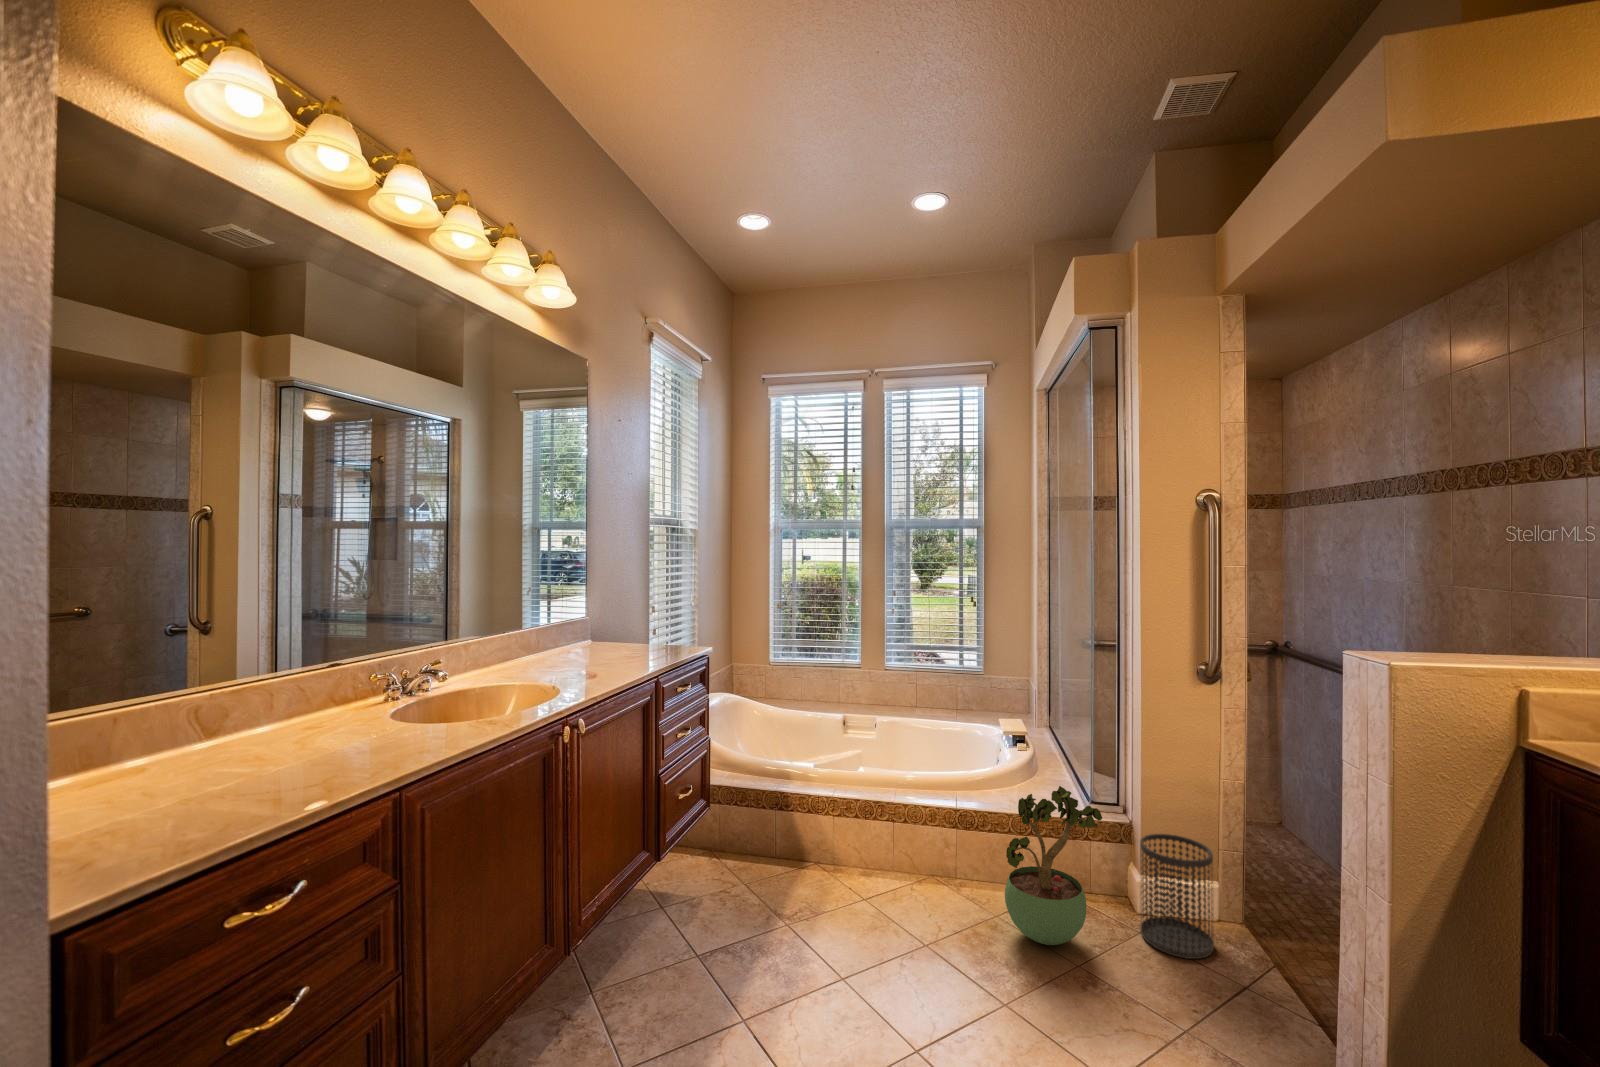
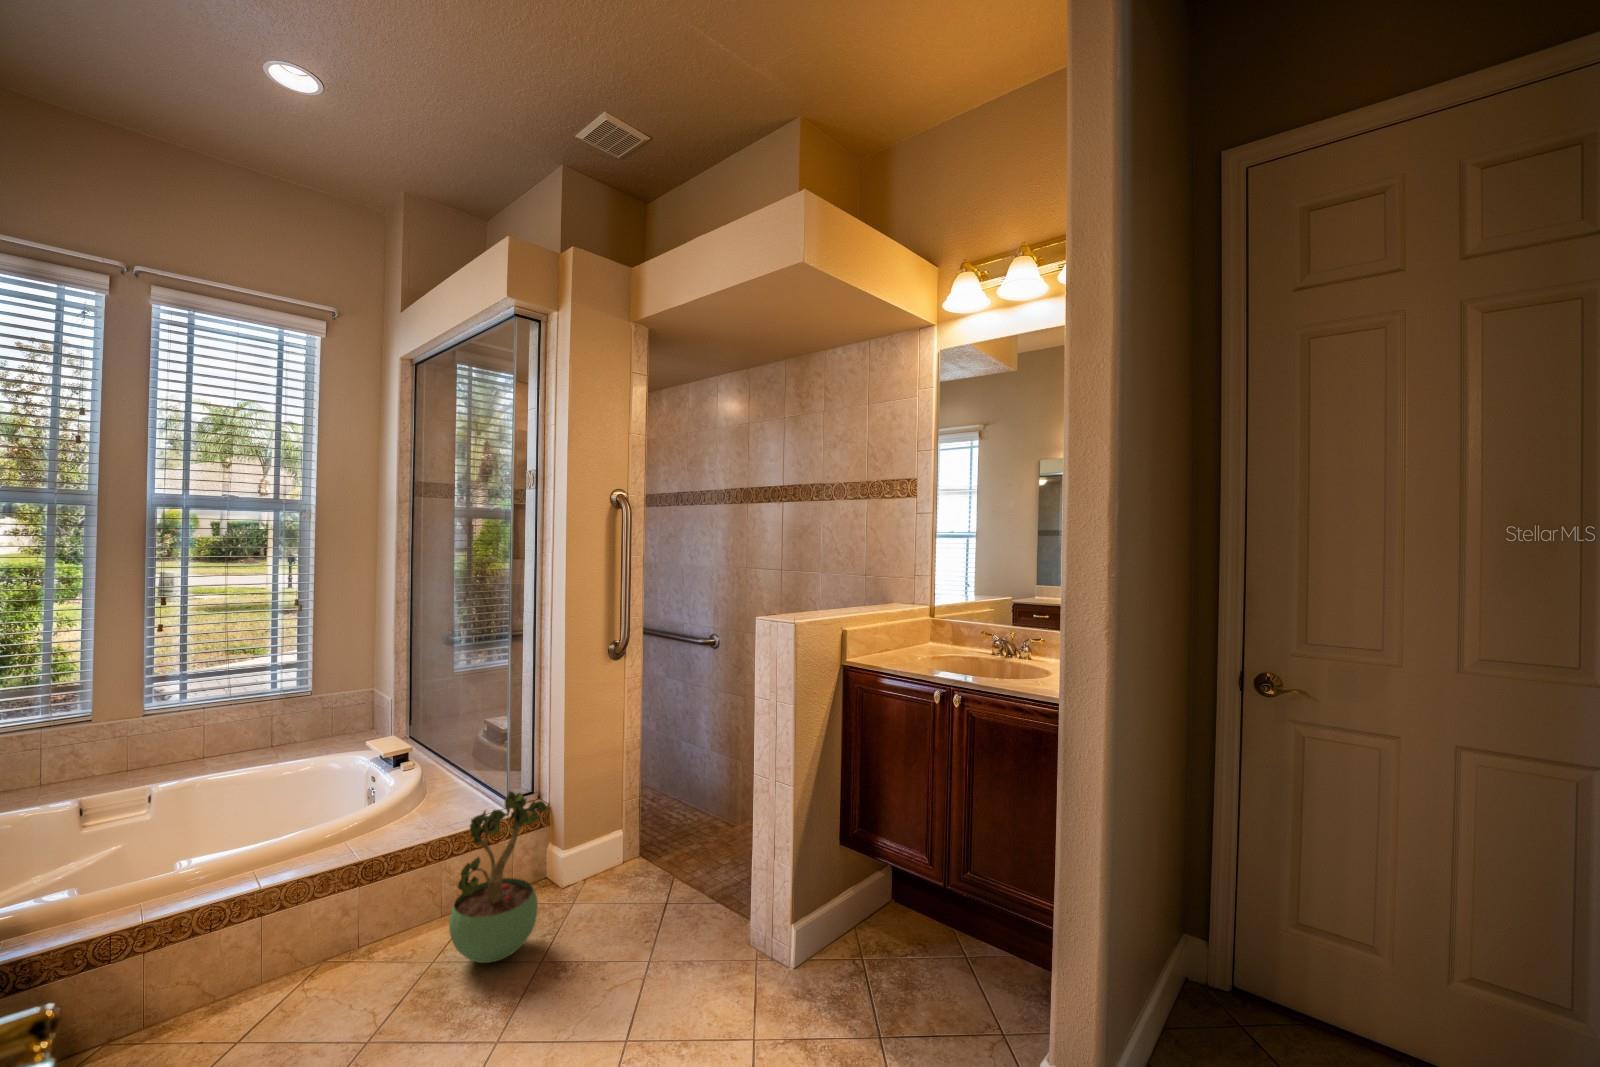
wastebasket: present [1140,834,1214,959] -> none [571,799,631,909]

